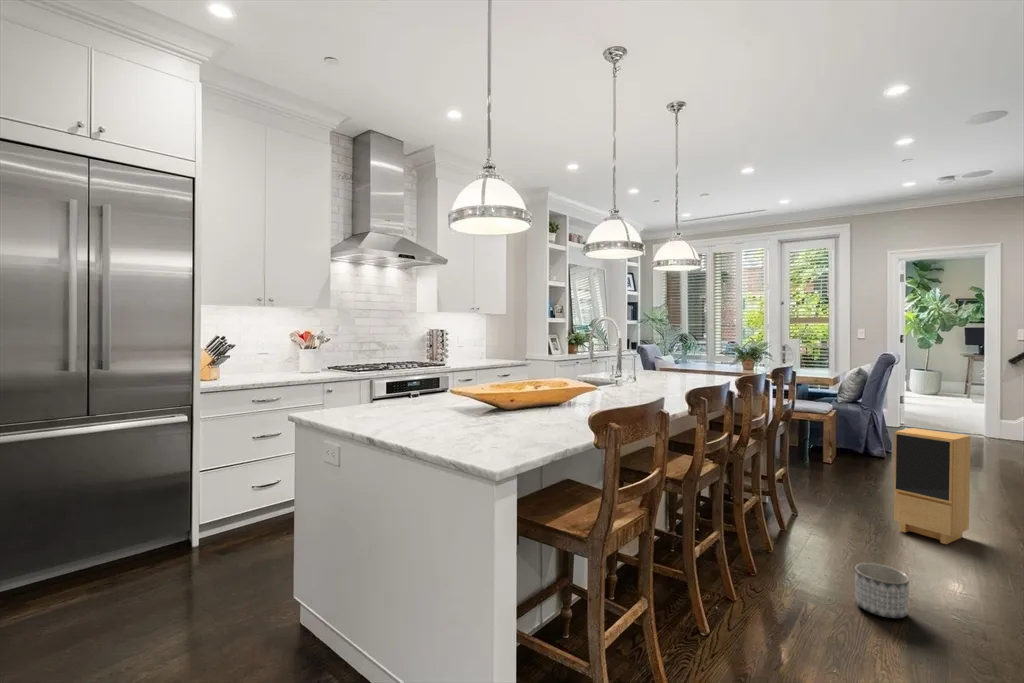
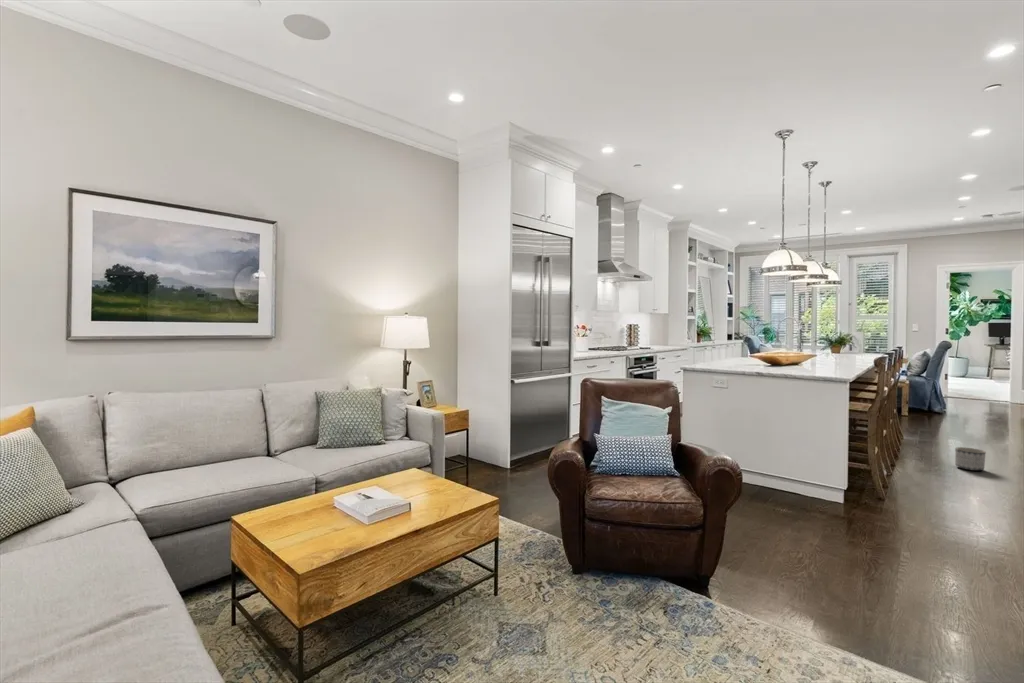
speaker: present [894,428,970,544] -> none [964,385,1011,449]

